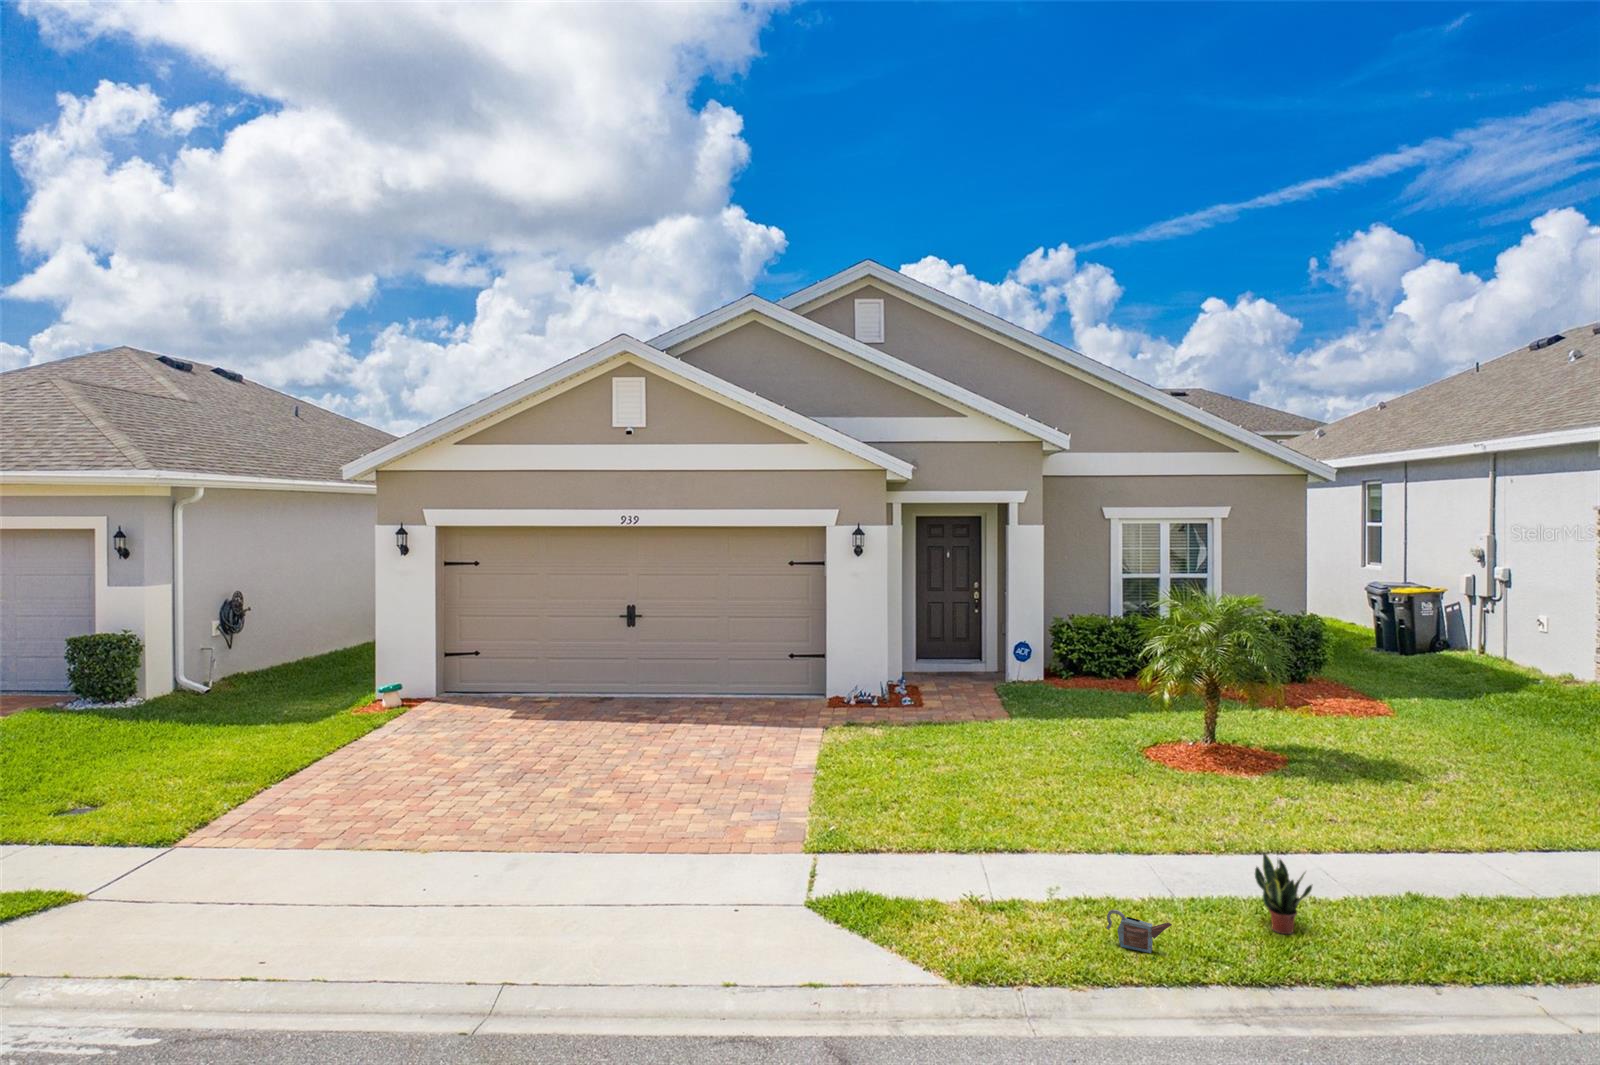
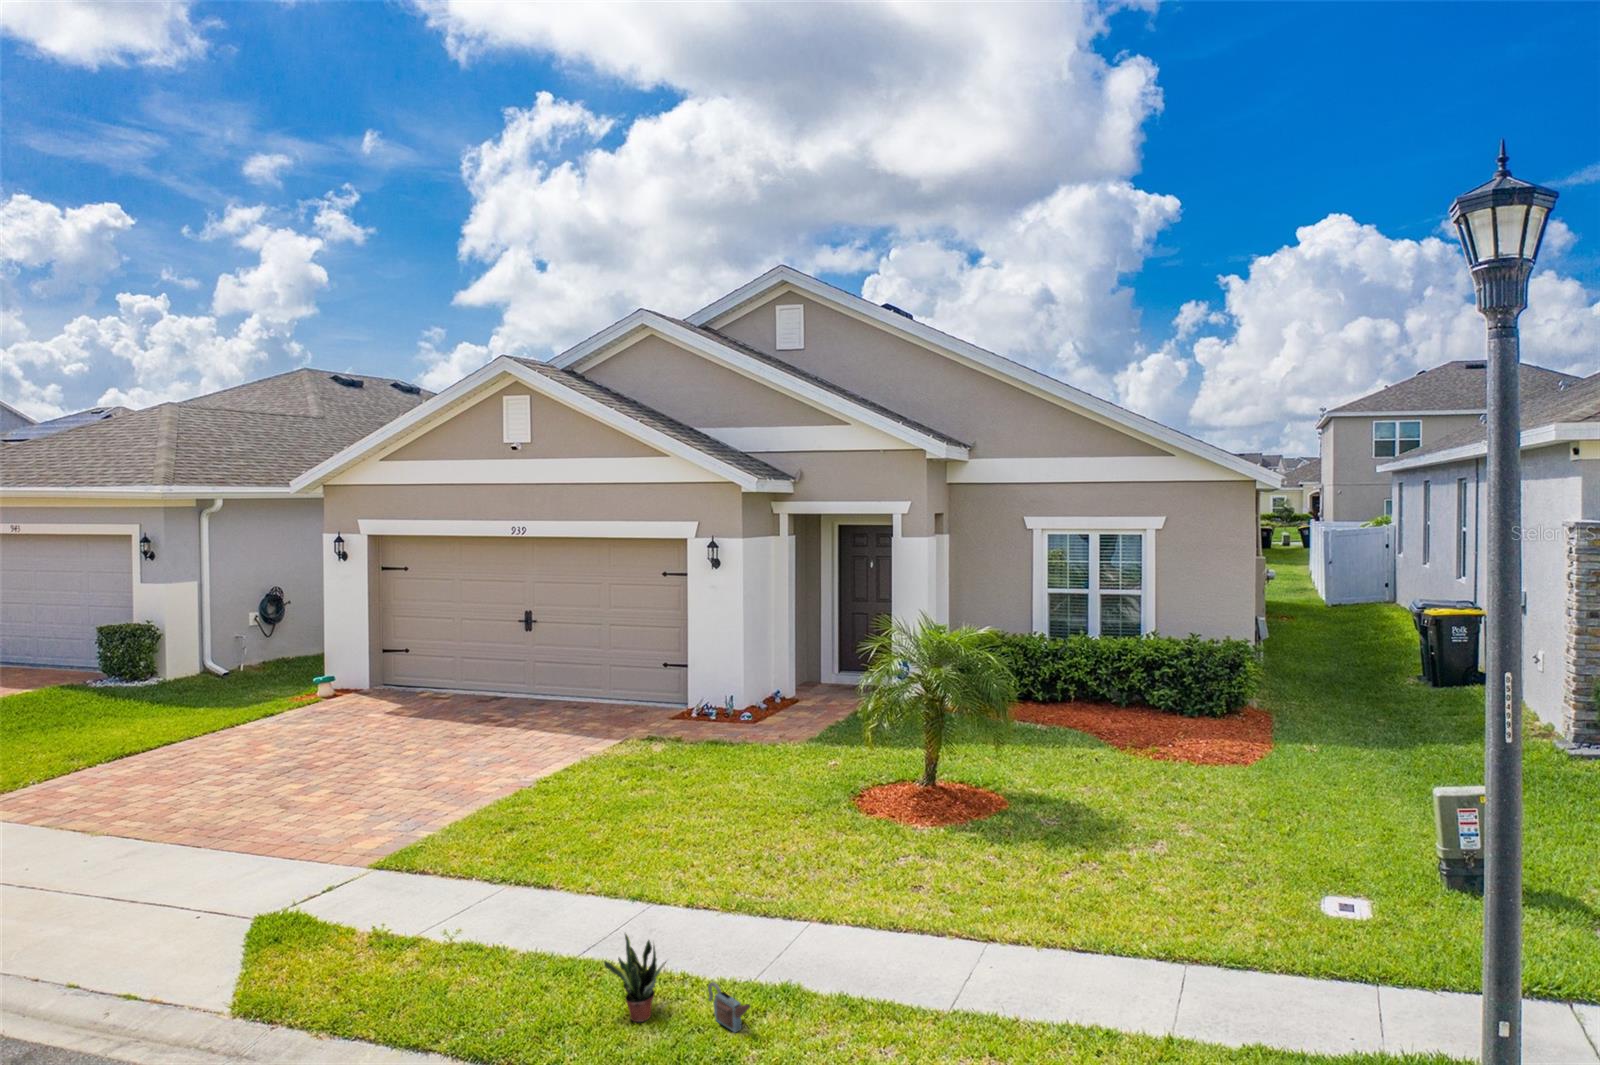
watering can: present [1106,910,1172,953] -> present [708,982,751,1032]

